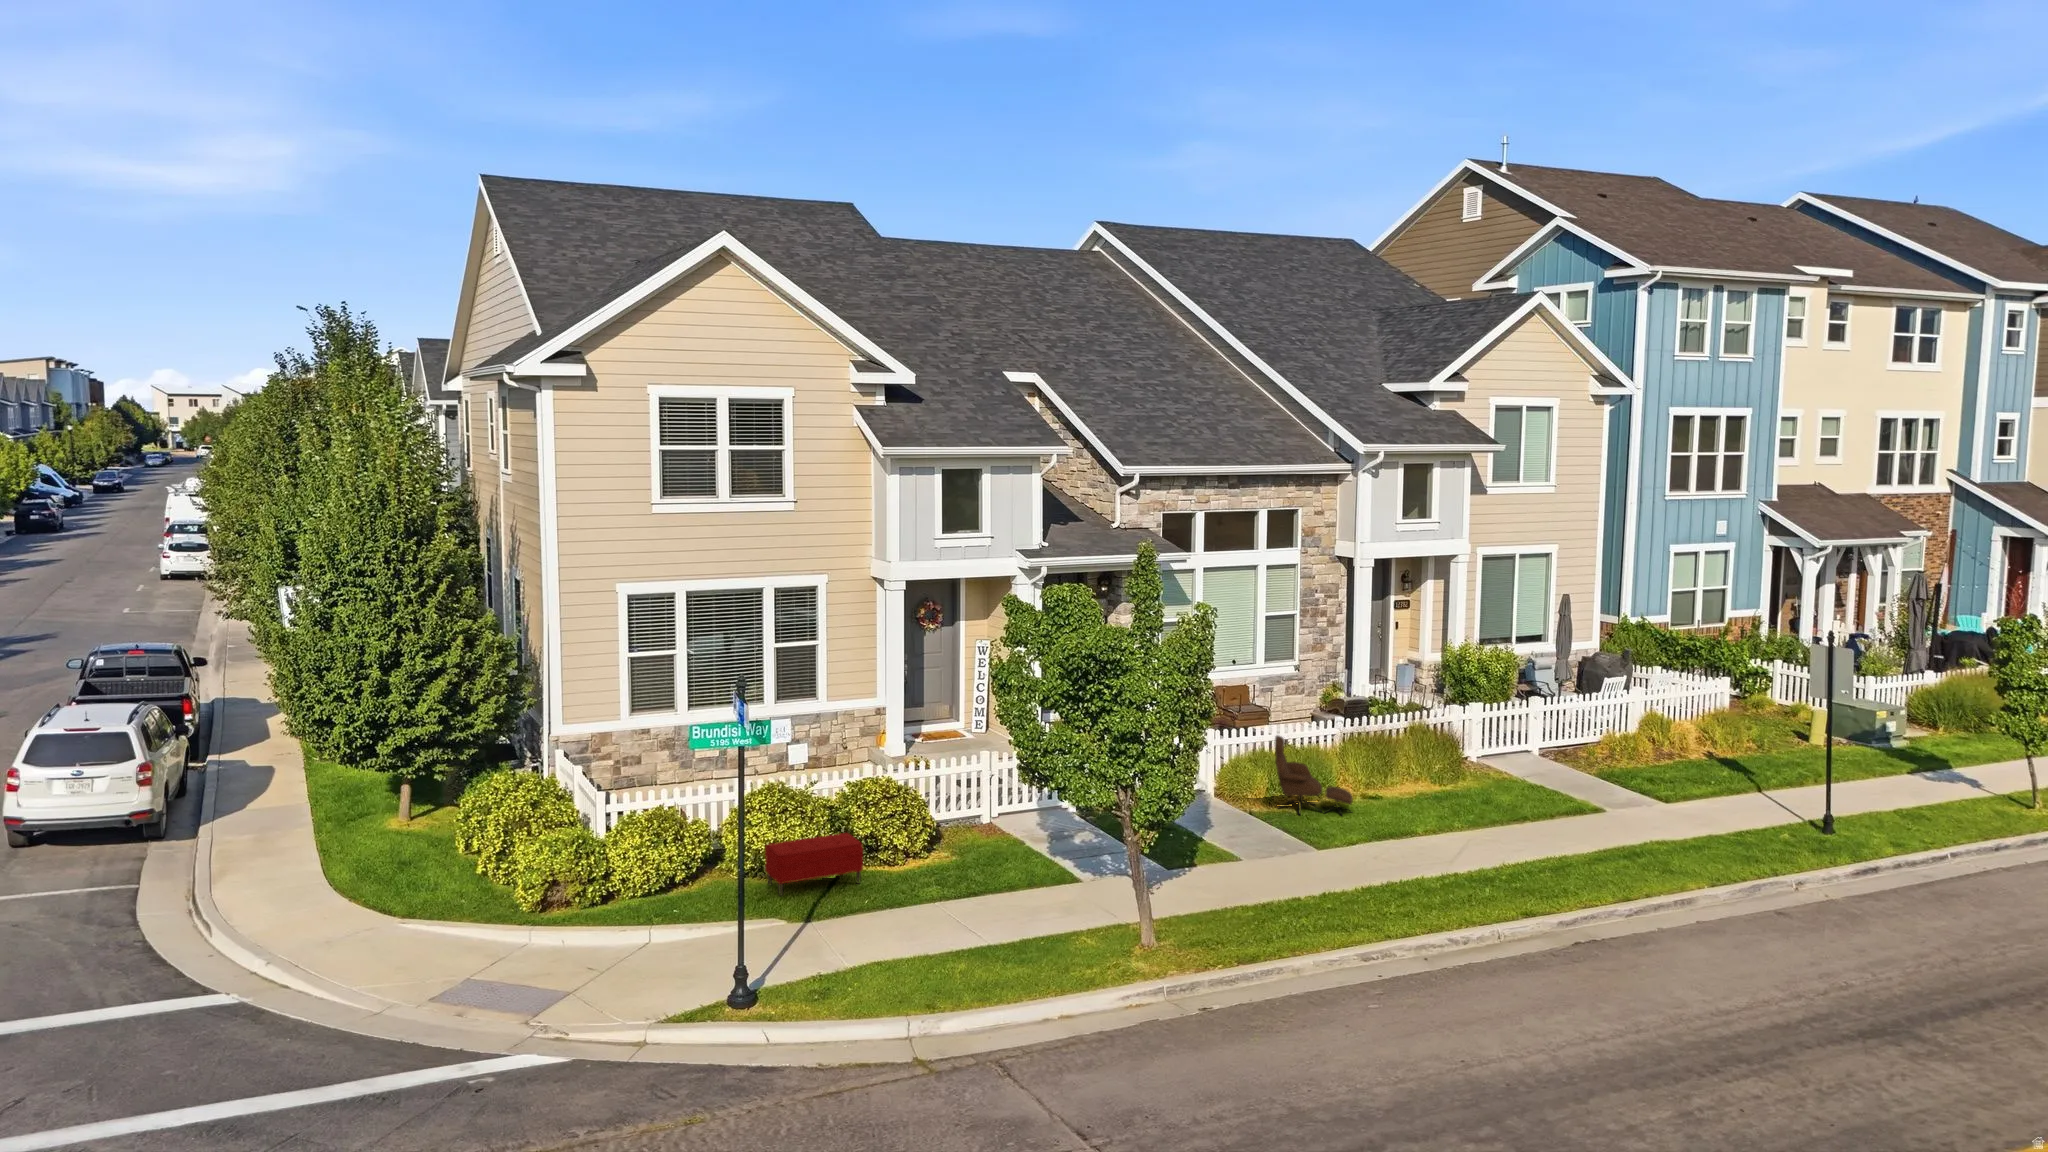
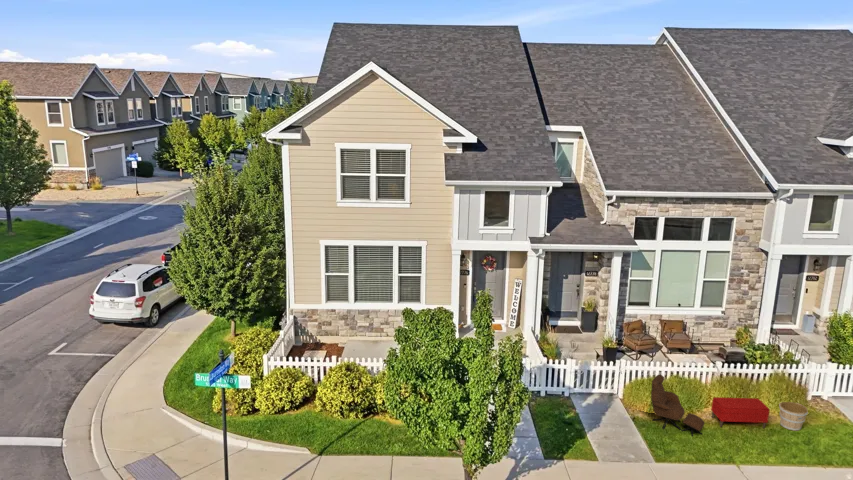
wooden bucket: none [1432,754,1472,792] -> present [779,402,808,431]
bench: present [765,833,863,896] -> present [711,397,769,428]

